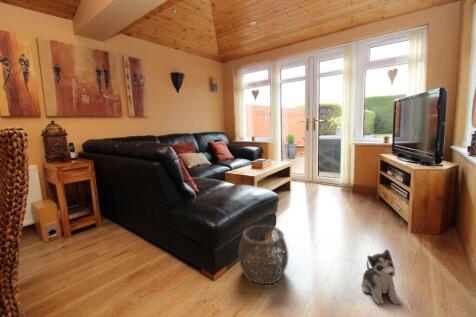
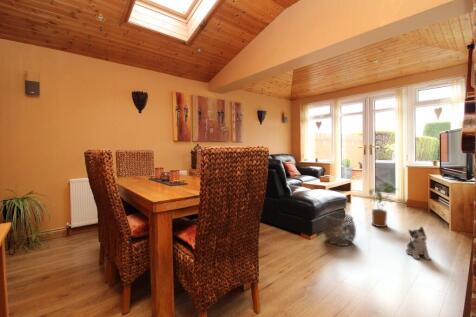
house plant: none [310,170,349,233] -> present [369,183,395,227]

